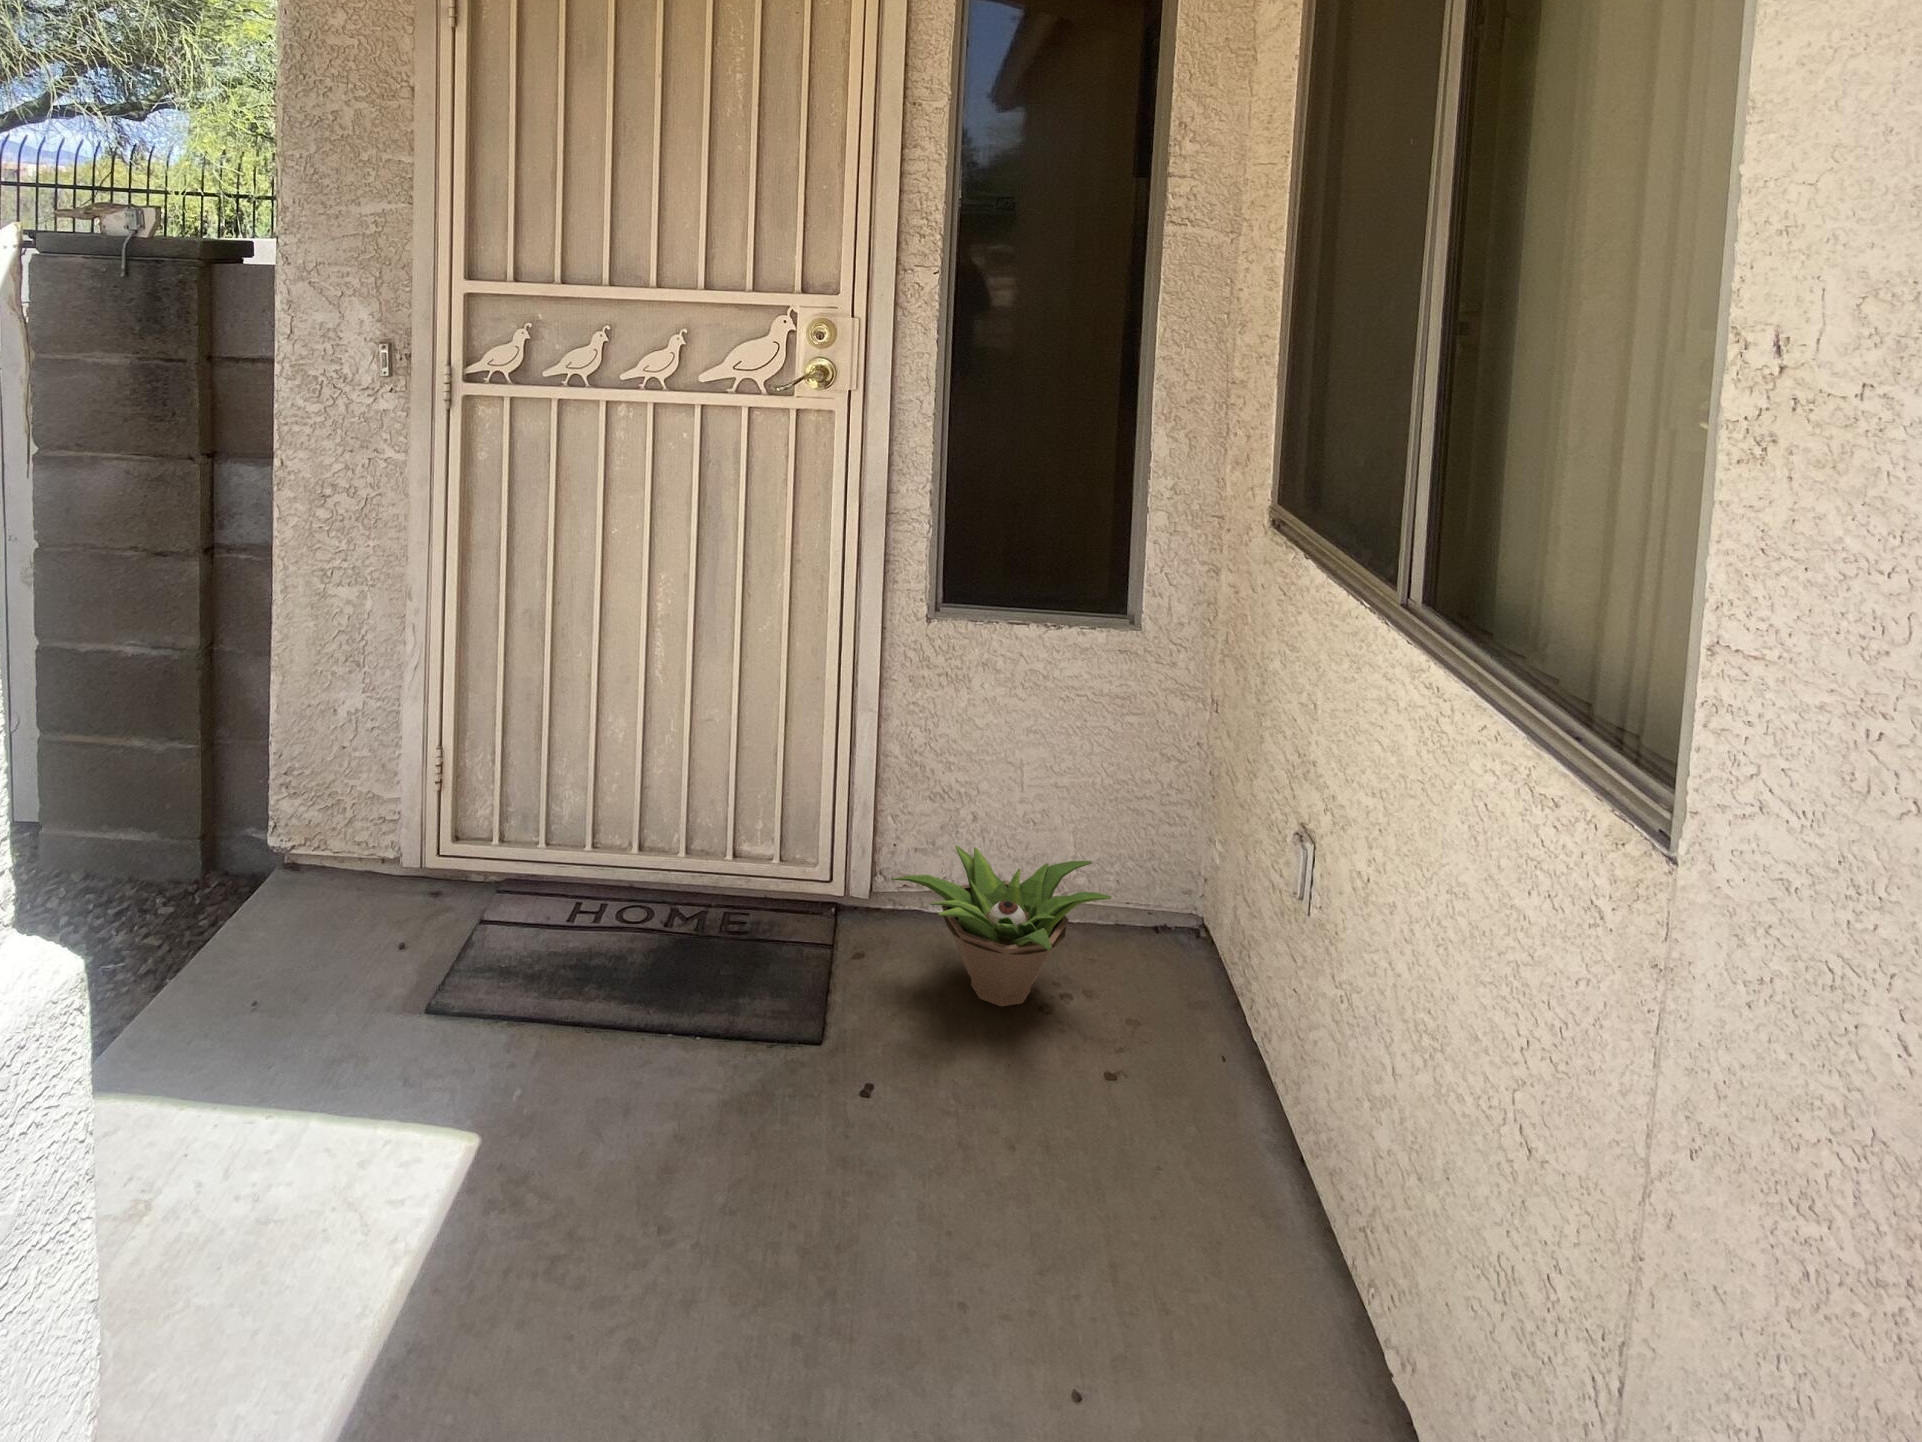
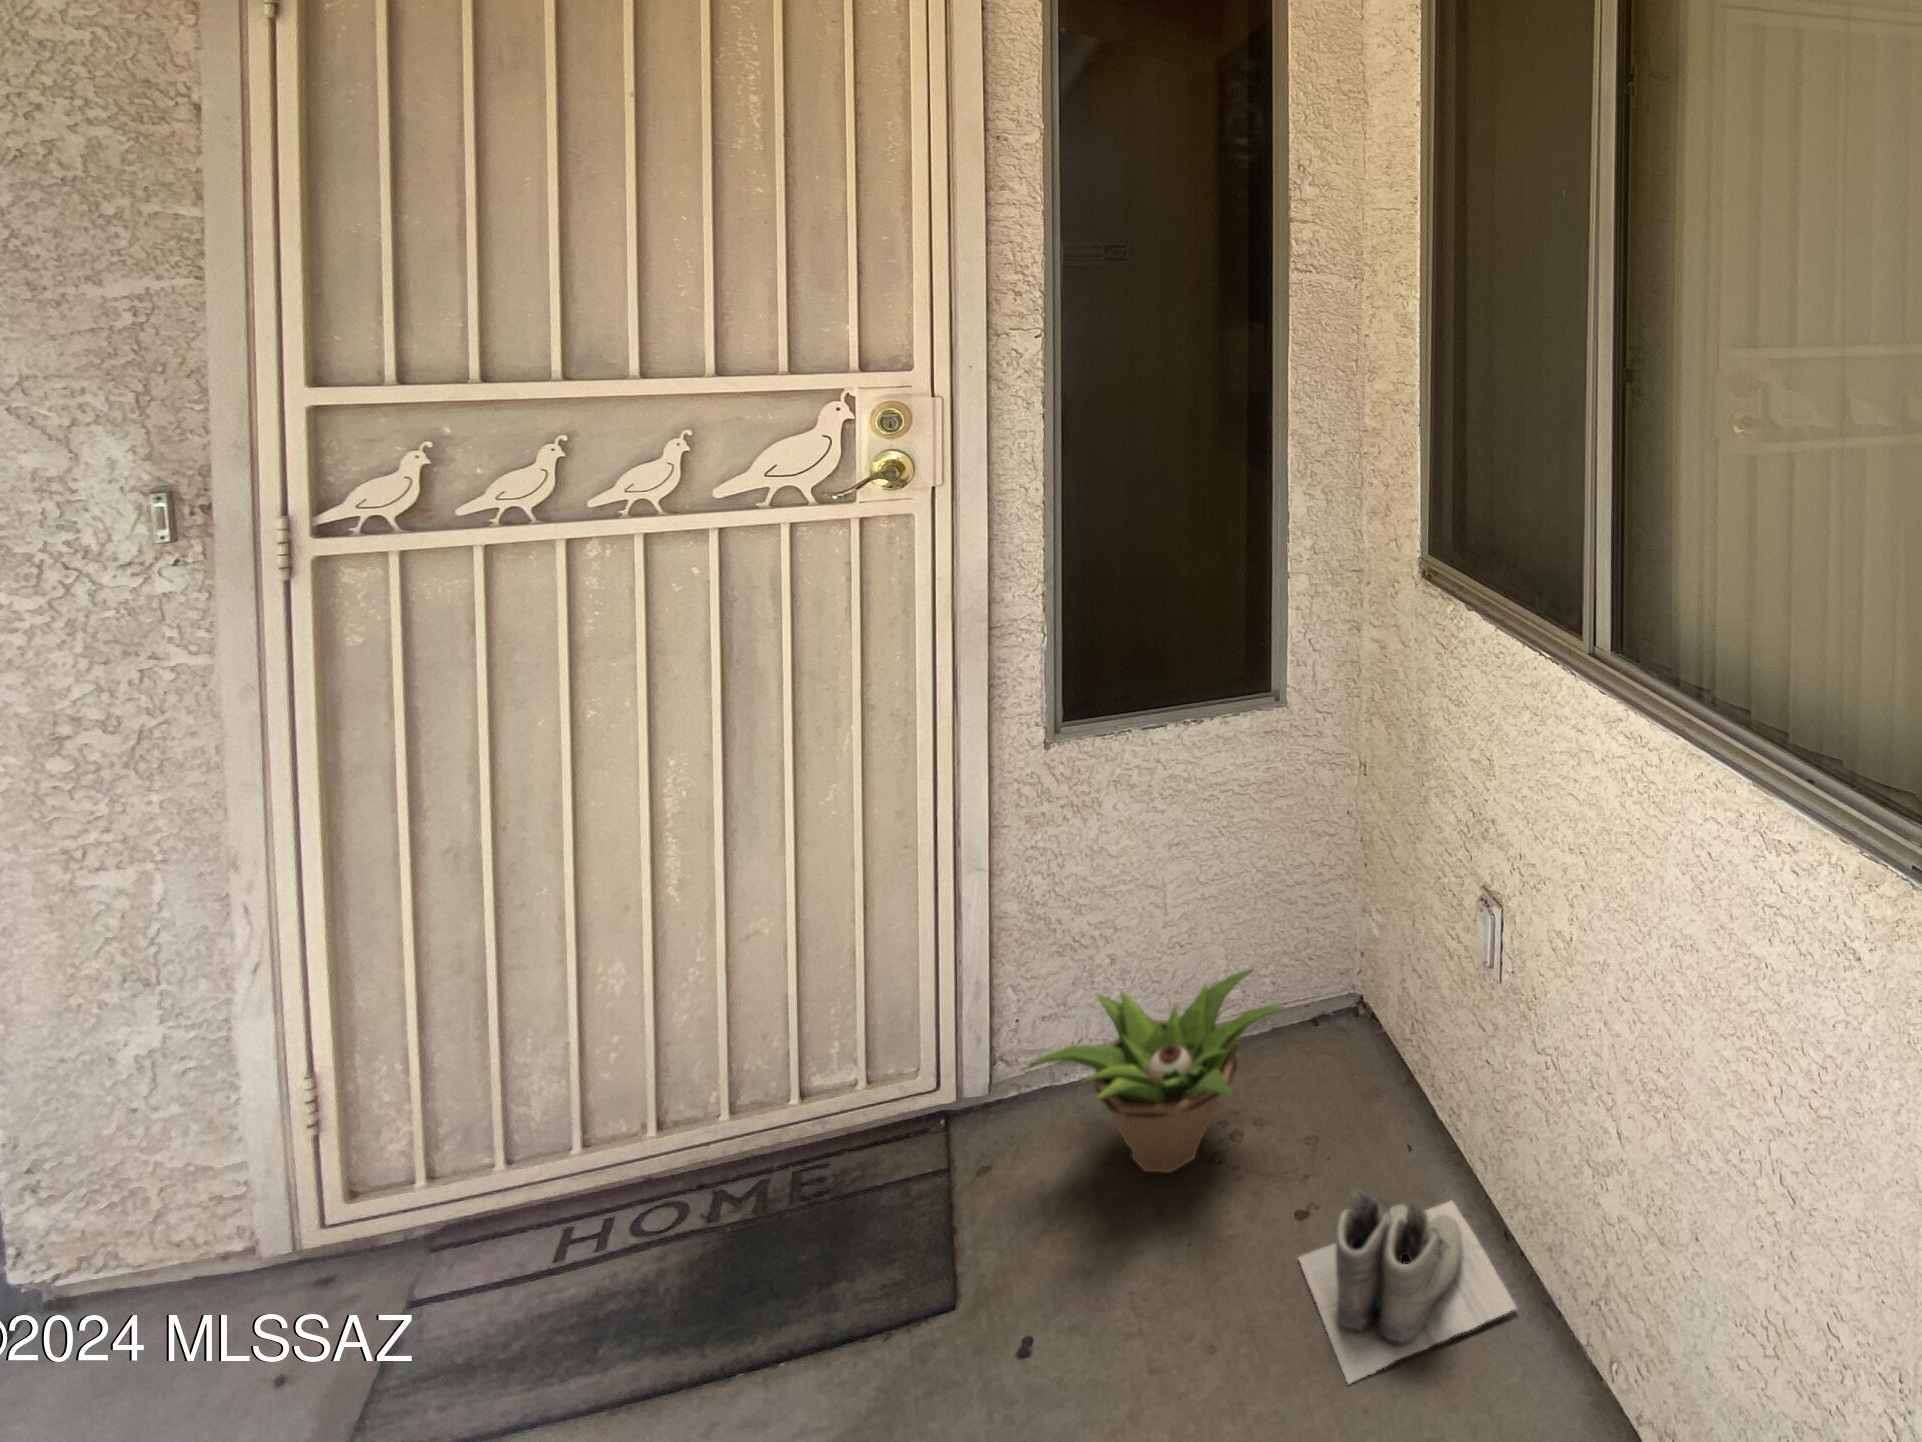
boots: none [1096,1058,1294,1218] -> present [1299,1190,1516,1384]

